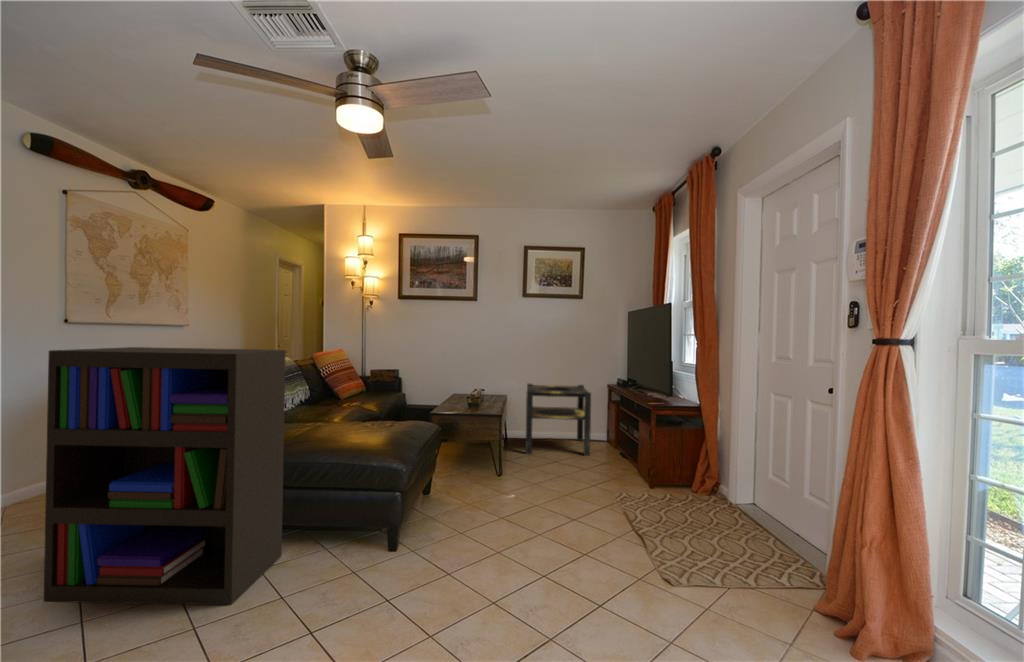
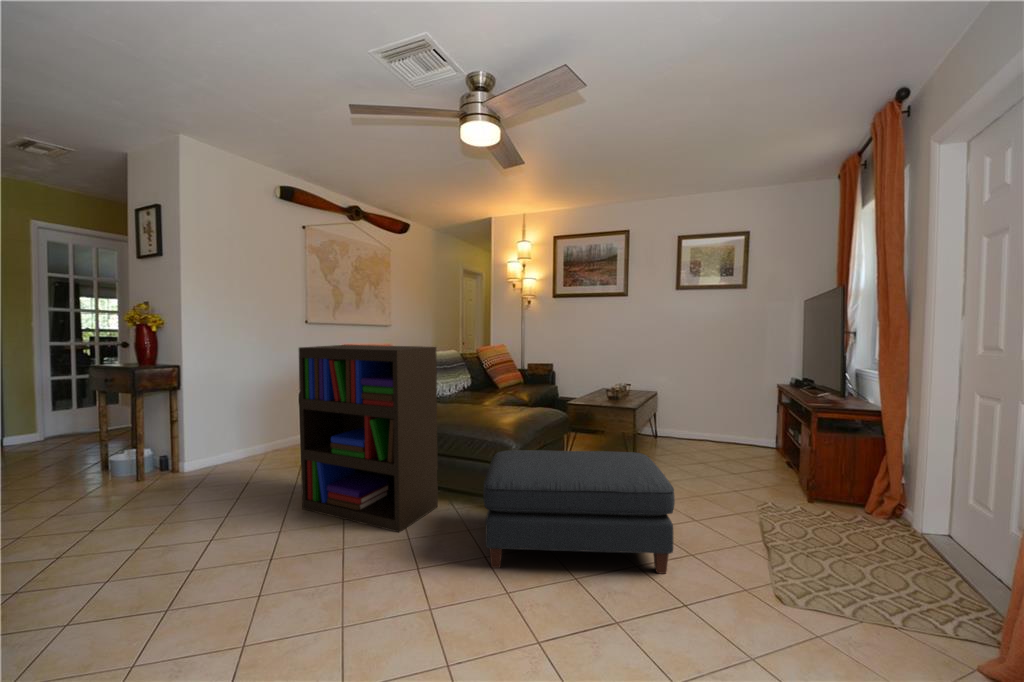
side table: present [526,384,591,456] -> none [673,380,749,462]
ottoman: none [366,460,577,626] -> present [483,450,675,574]

